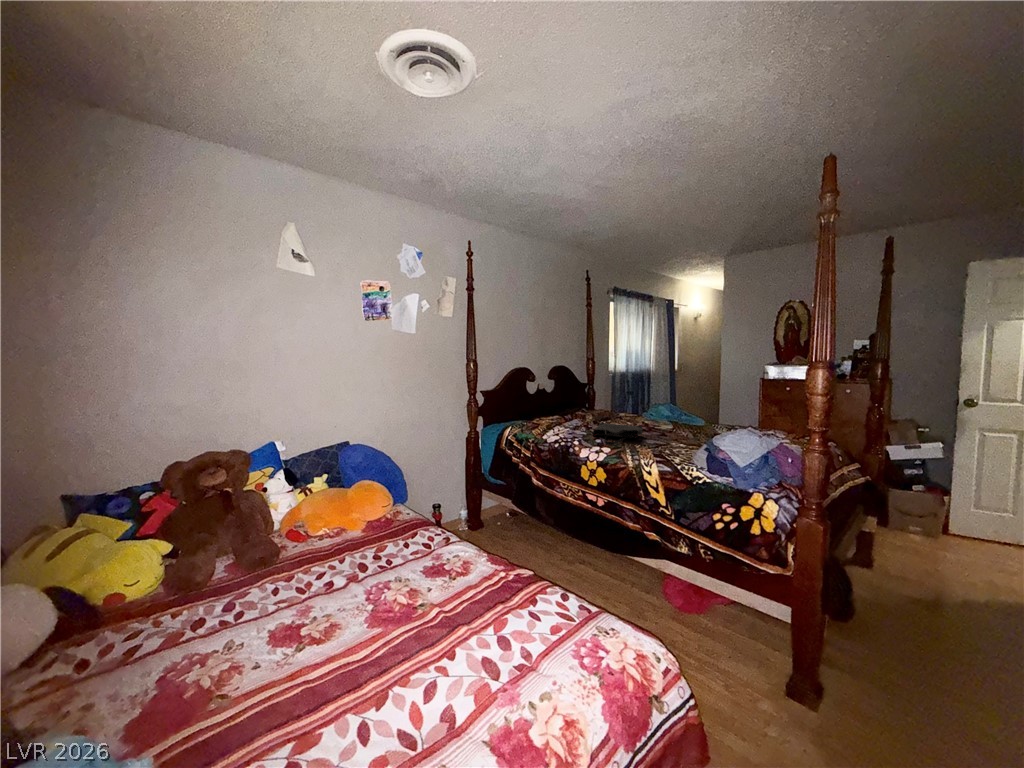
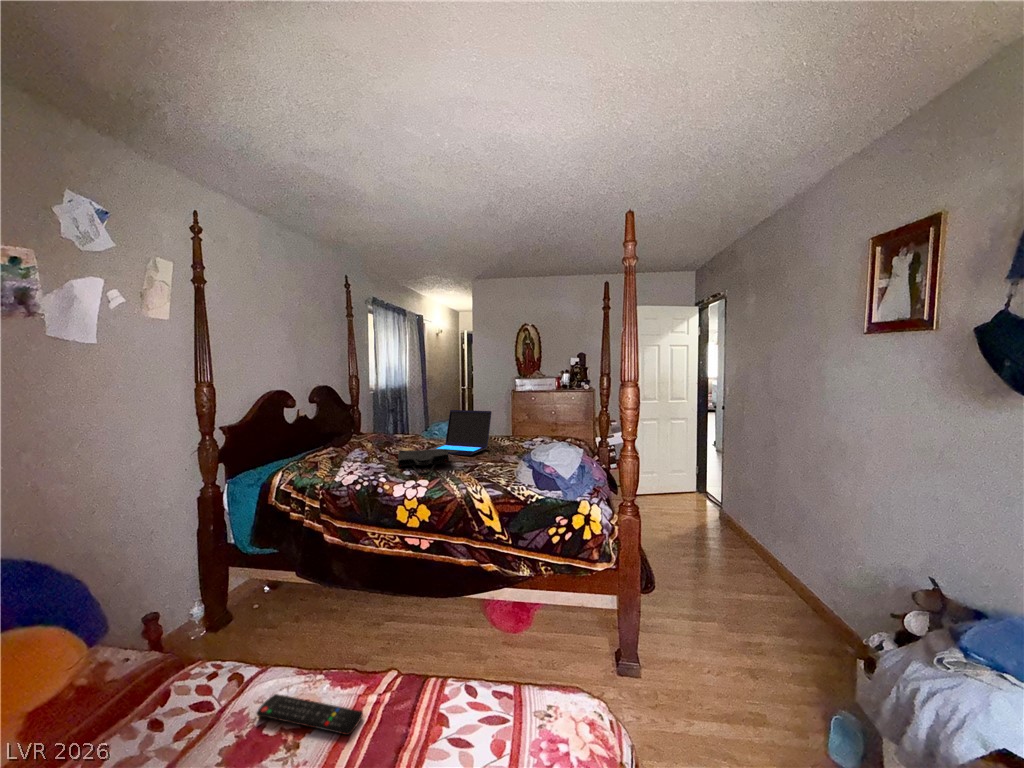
laptop: none [628,392,701,436] -> present [429,410,492,456]
remote control: none [445,551,494,587] -> present [256,694,363,735]

